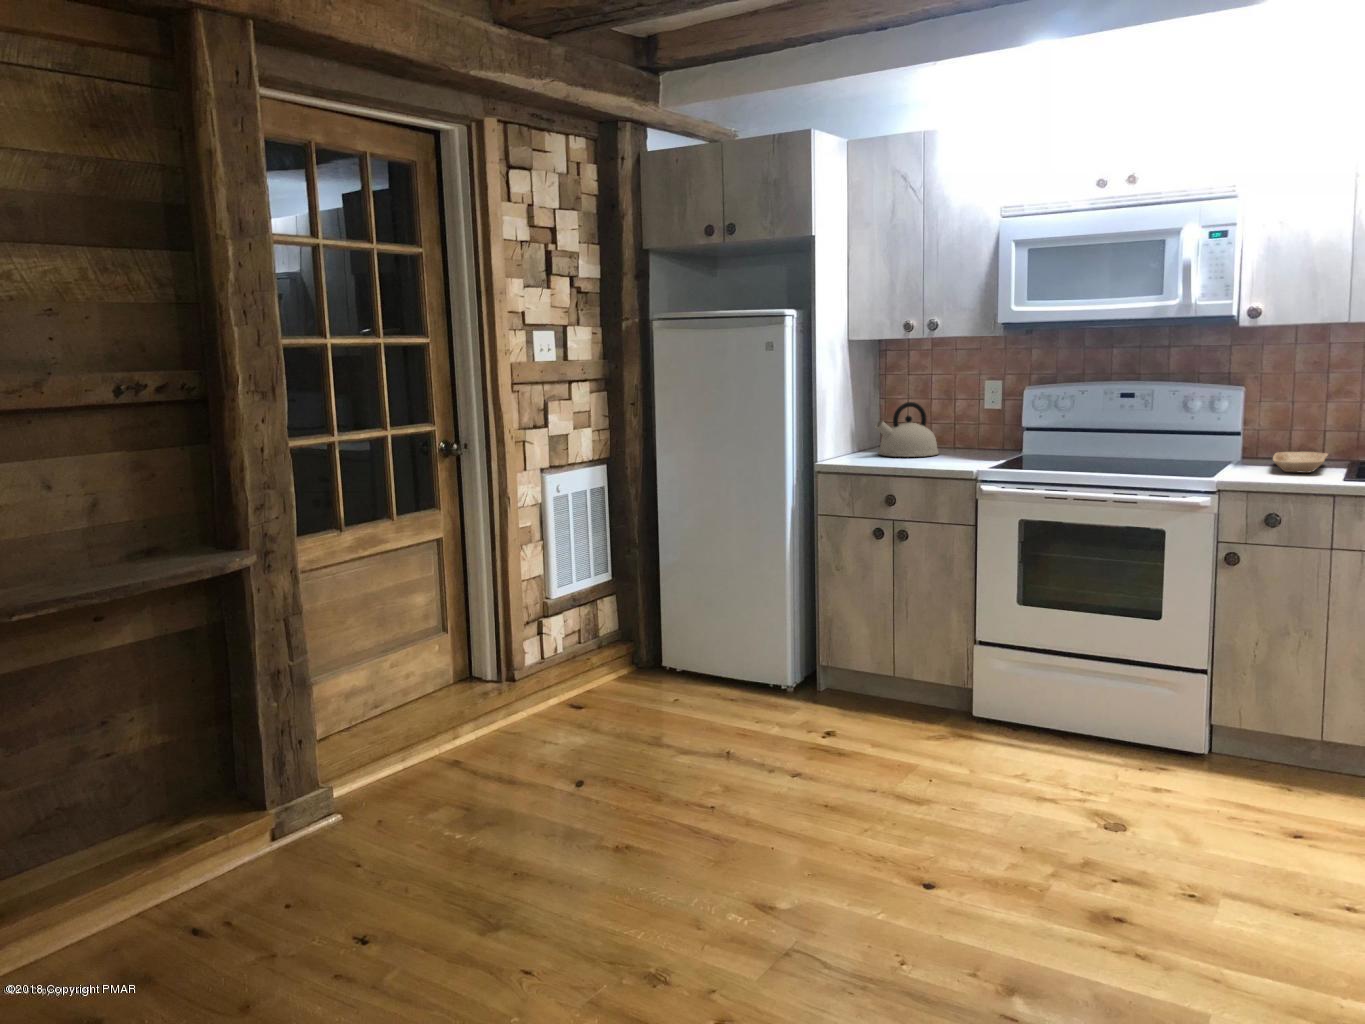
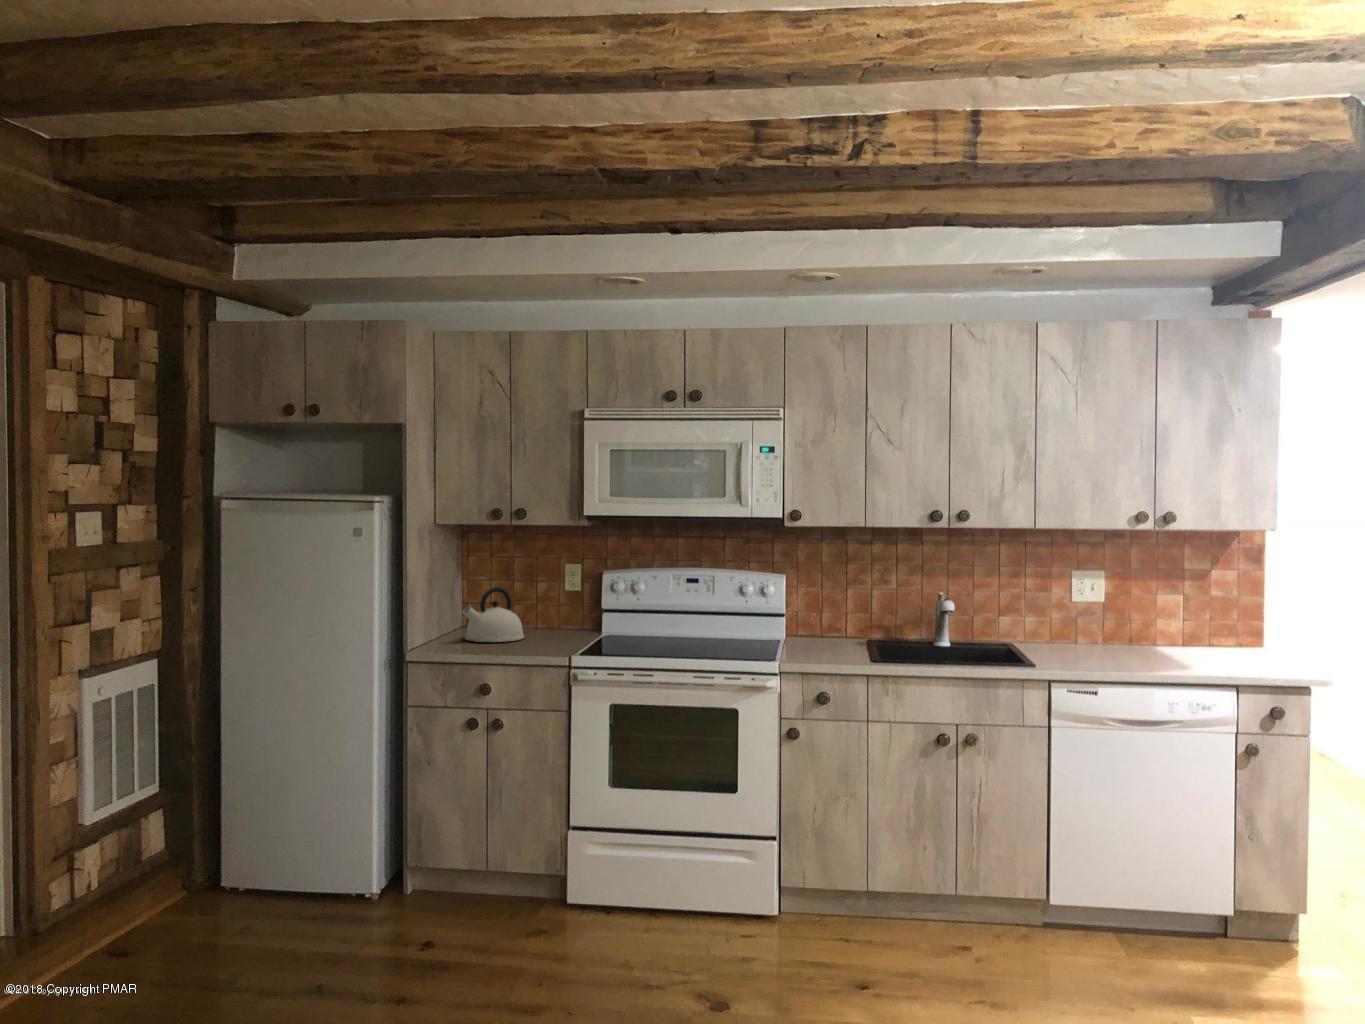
tray: present [1273,452,1328,473] -> none [812,632,854,653]

